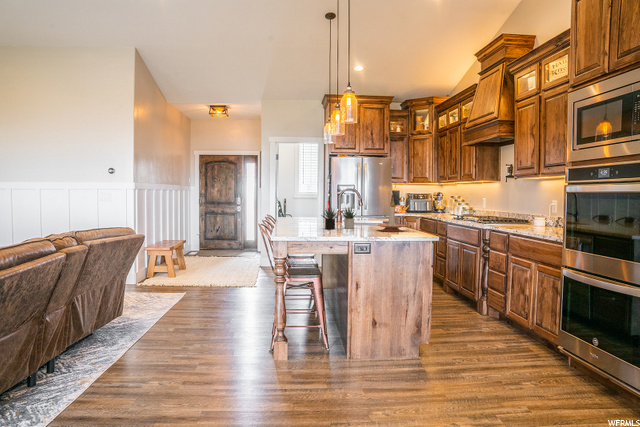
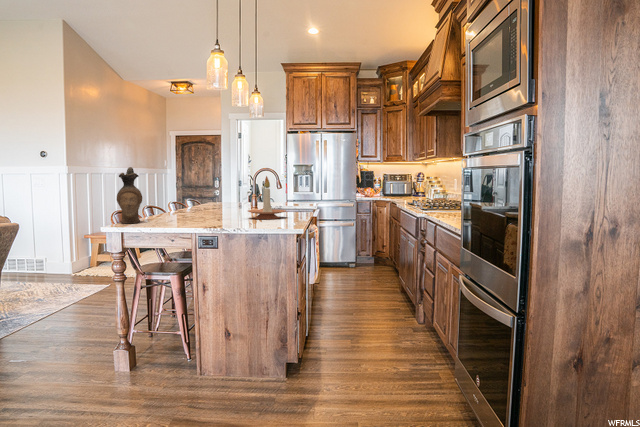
ceramic pitcher: none [292,190,312,235] -> present [117,167,142,223]
succulent plant: present [321,208,356,229] -> none [192,186,246,216]

